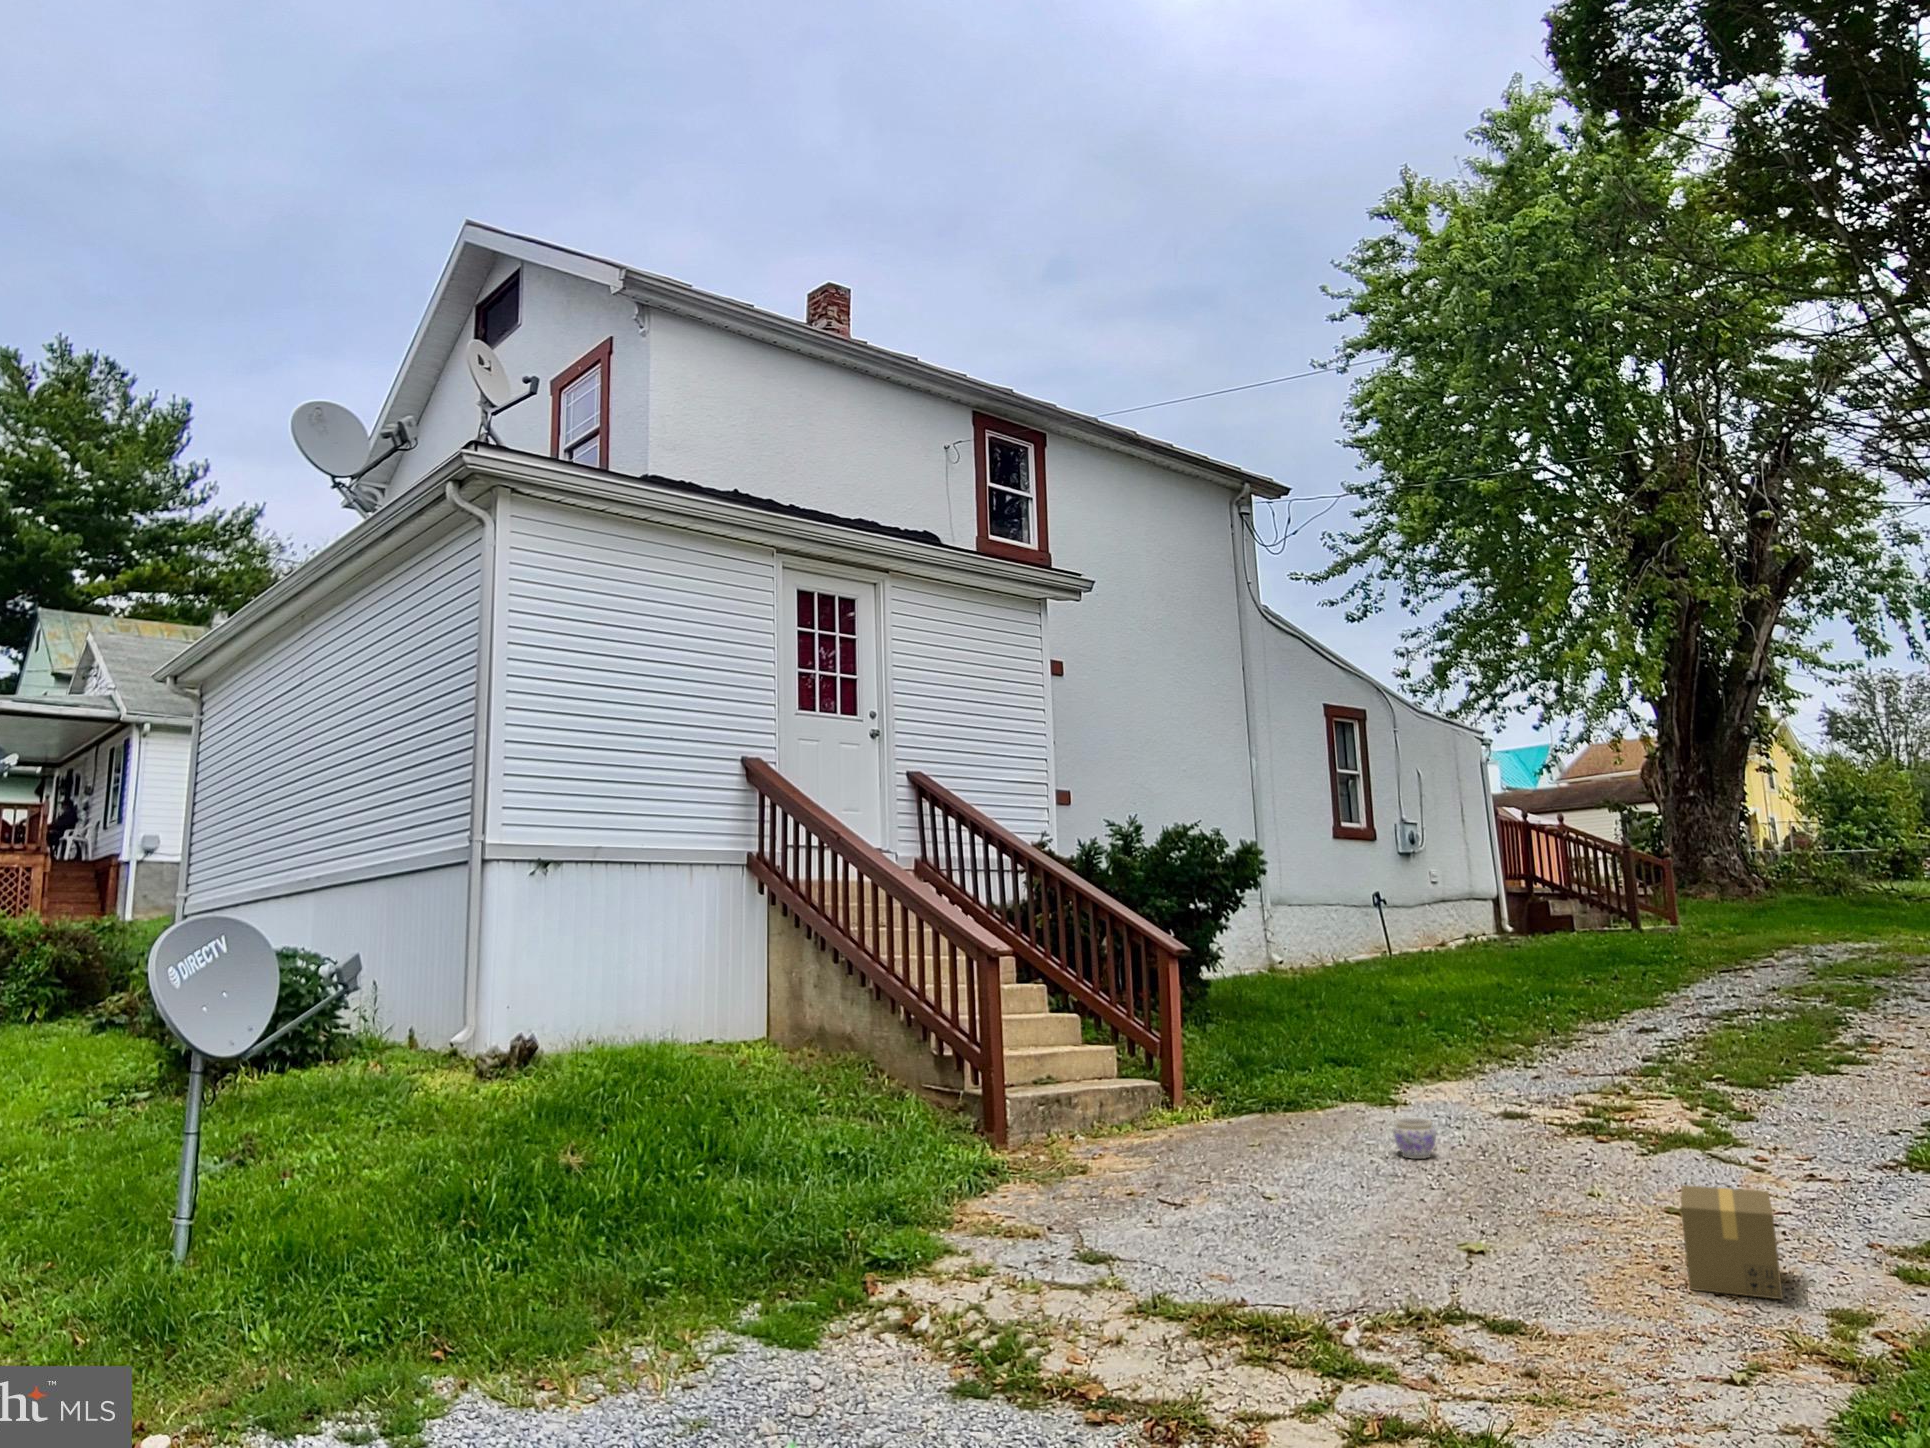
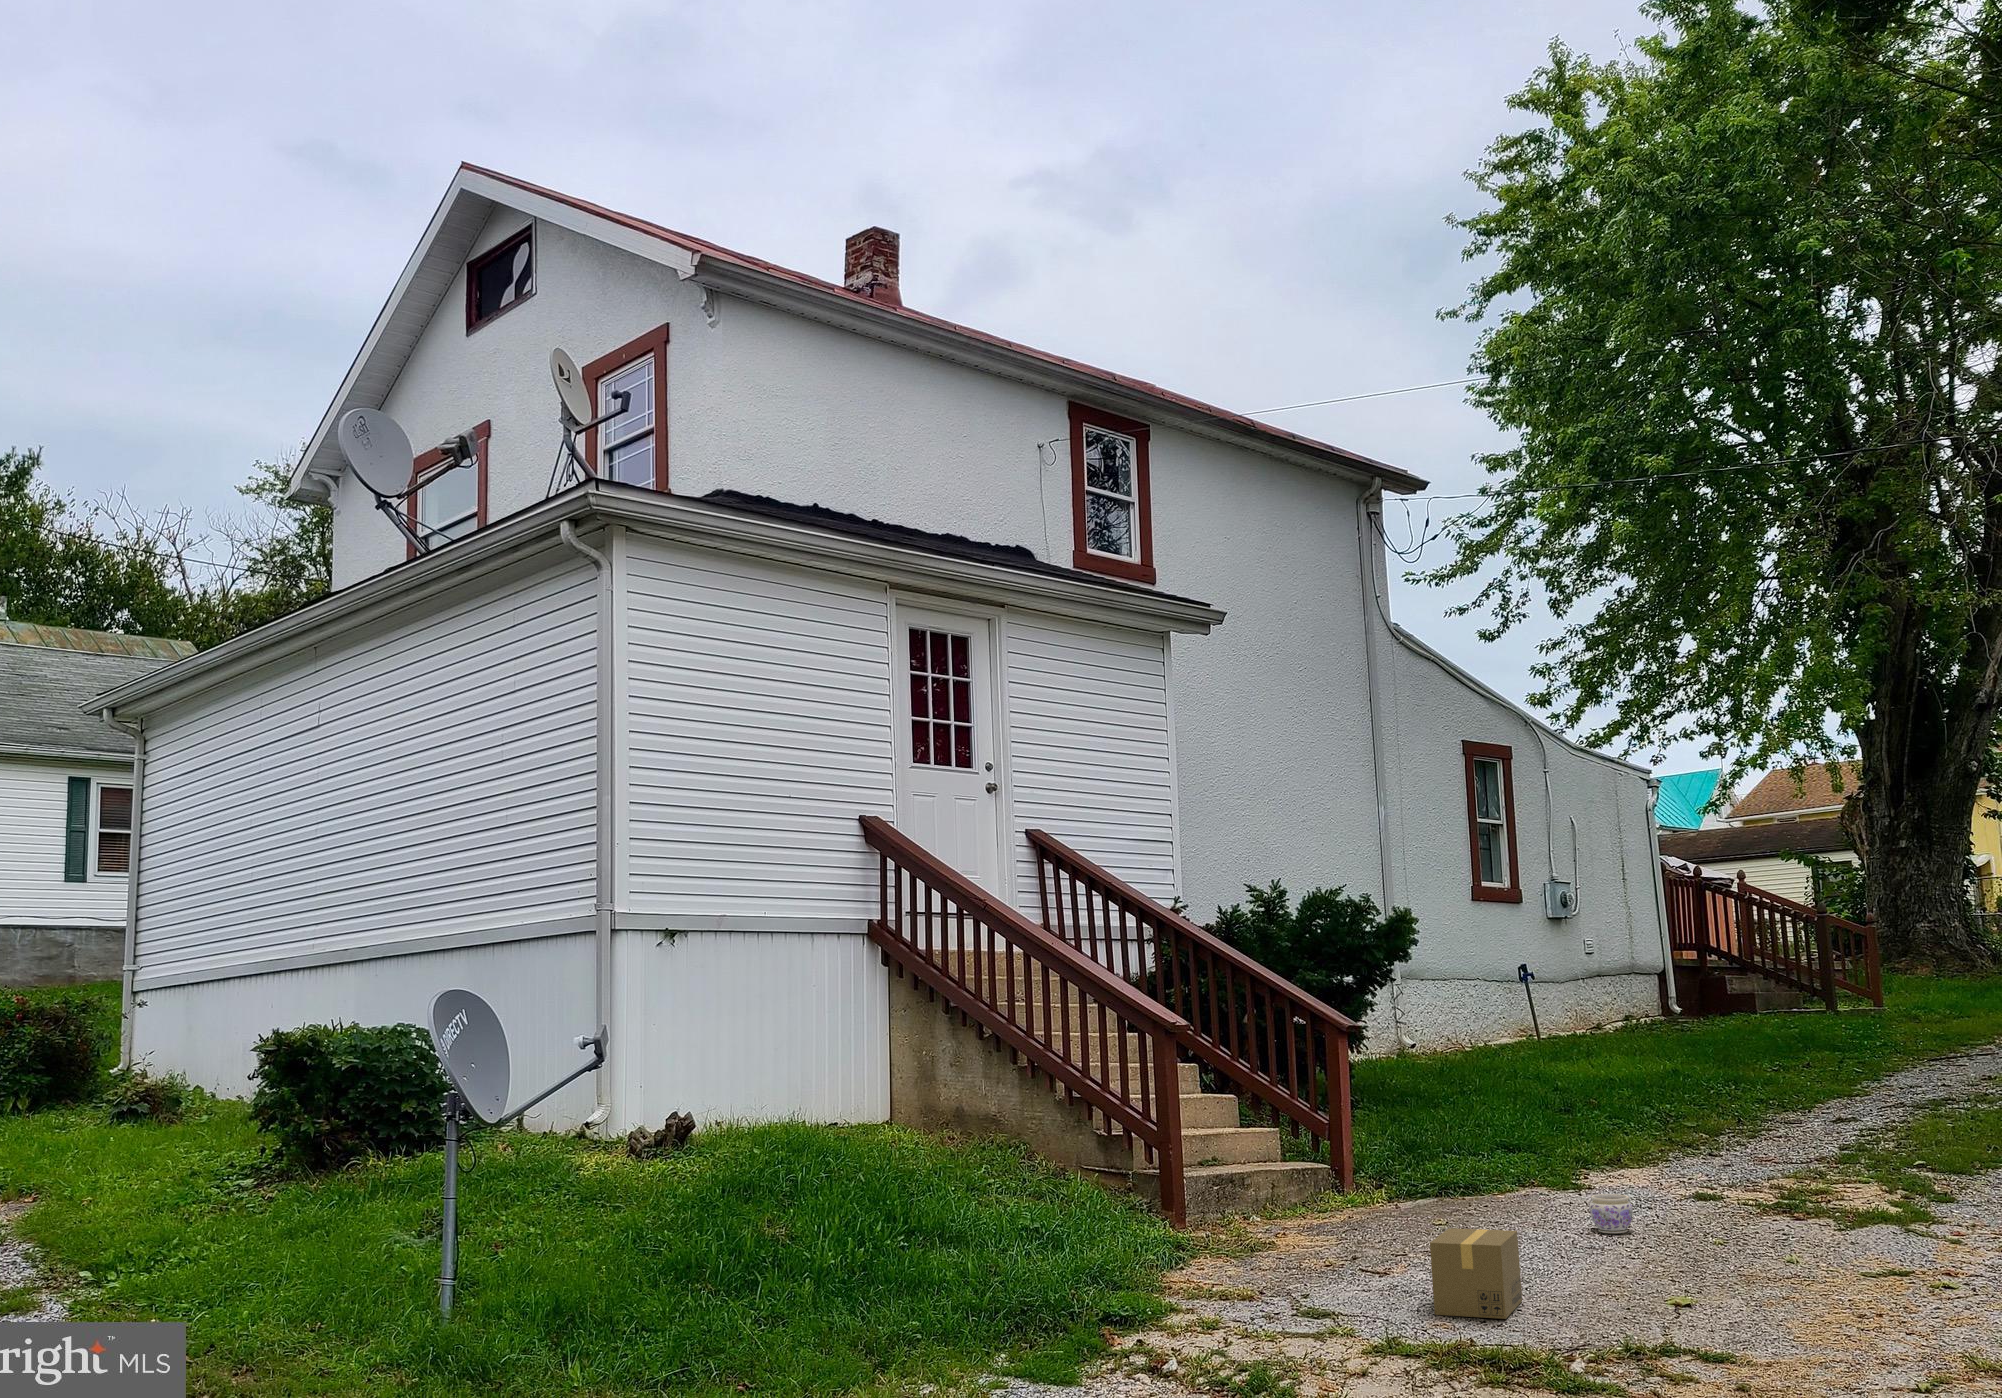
cardboard box: present [1681,1185,1783,1299] -> present [1430,1228,1522,1319]

